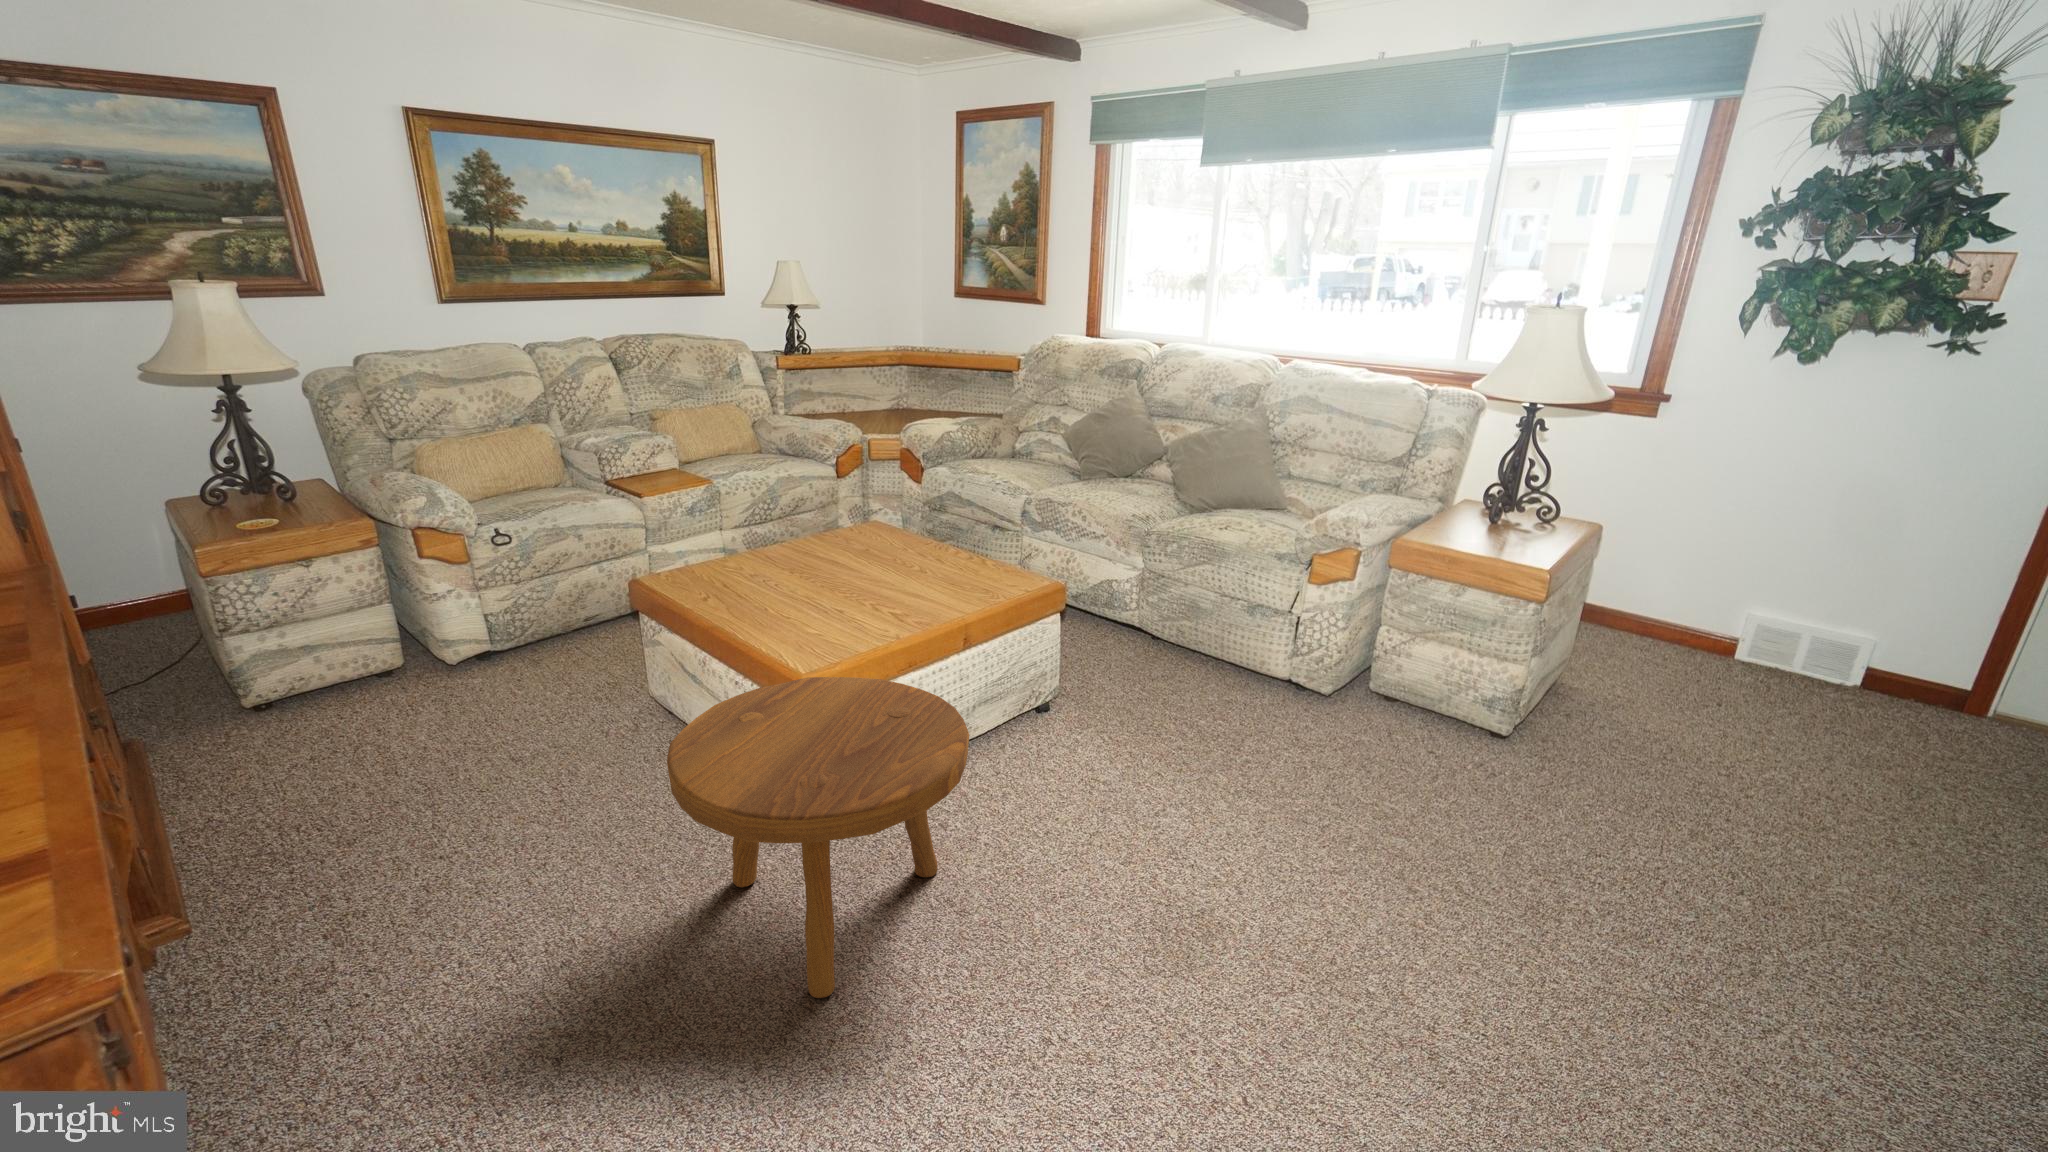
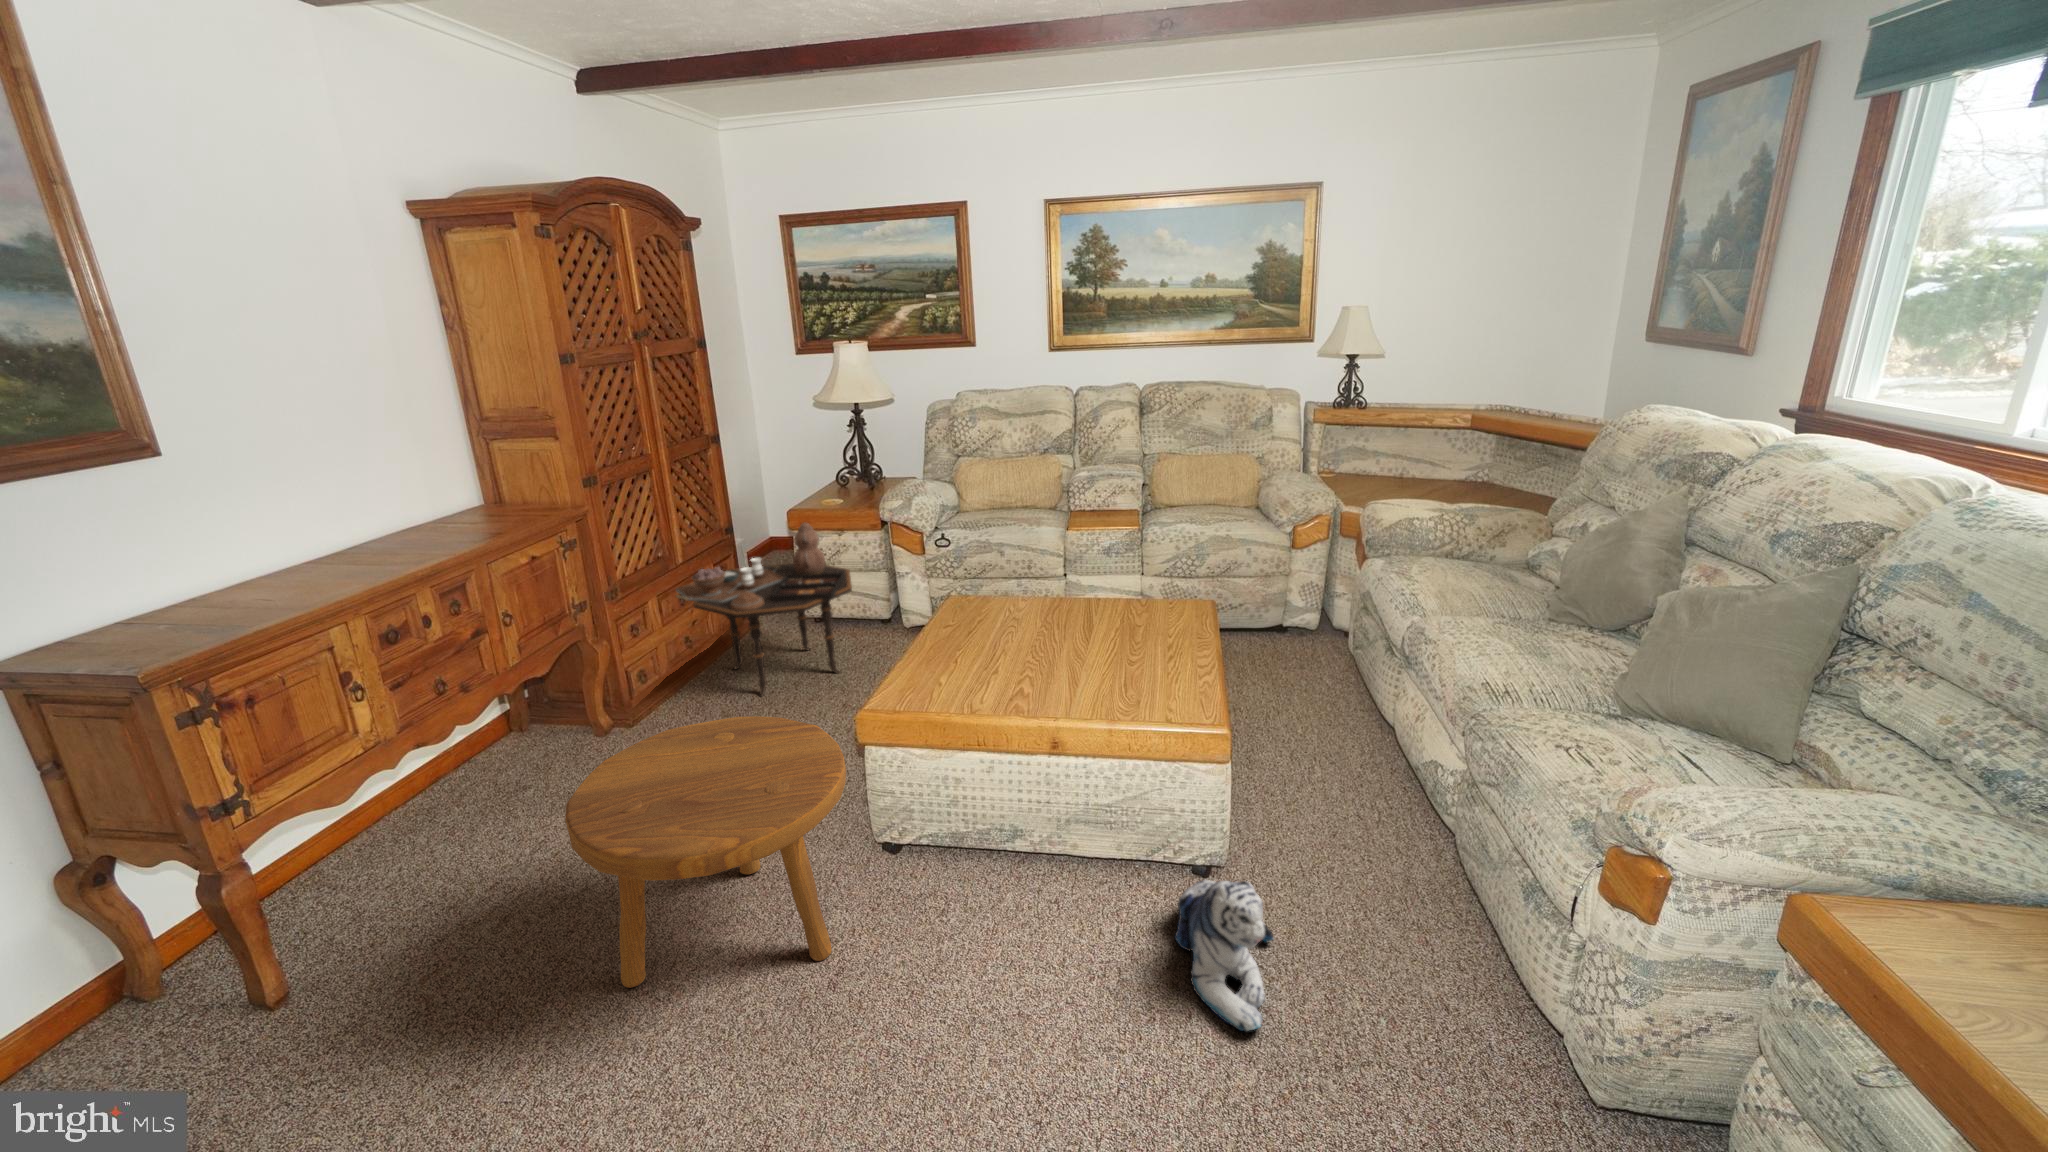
side table: none [138,541,468,796] -> present [676,523,852,696]
plush toy: none [1073,657,1199,745] -> present [1174,880,1273,1031]

